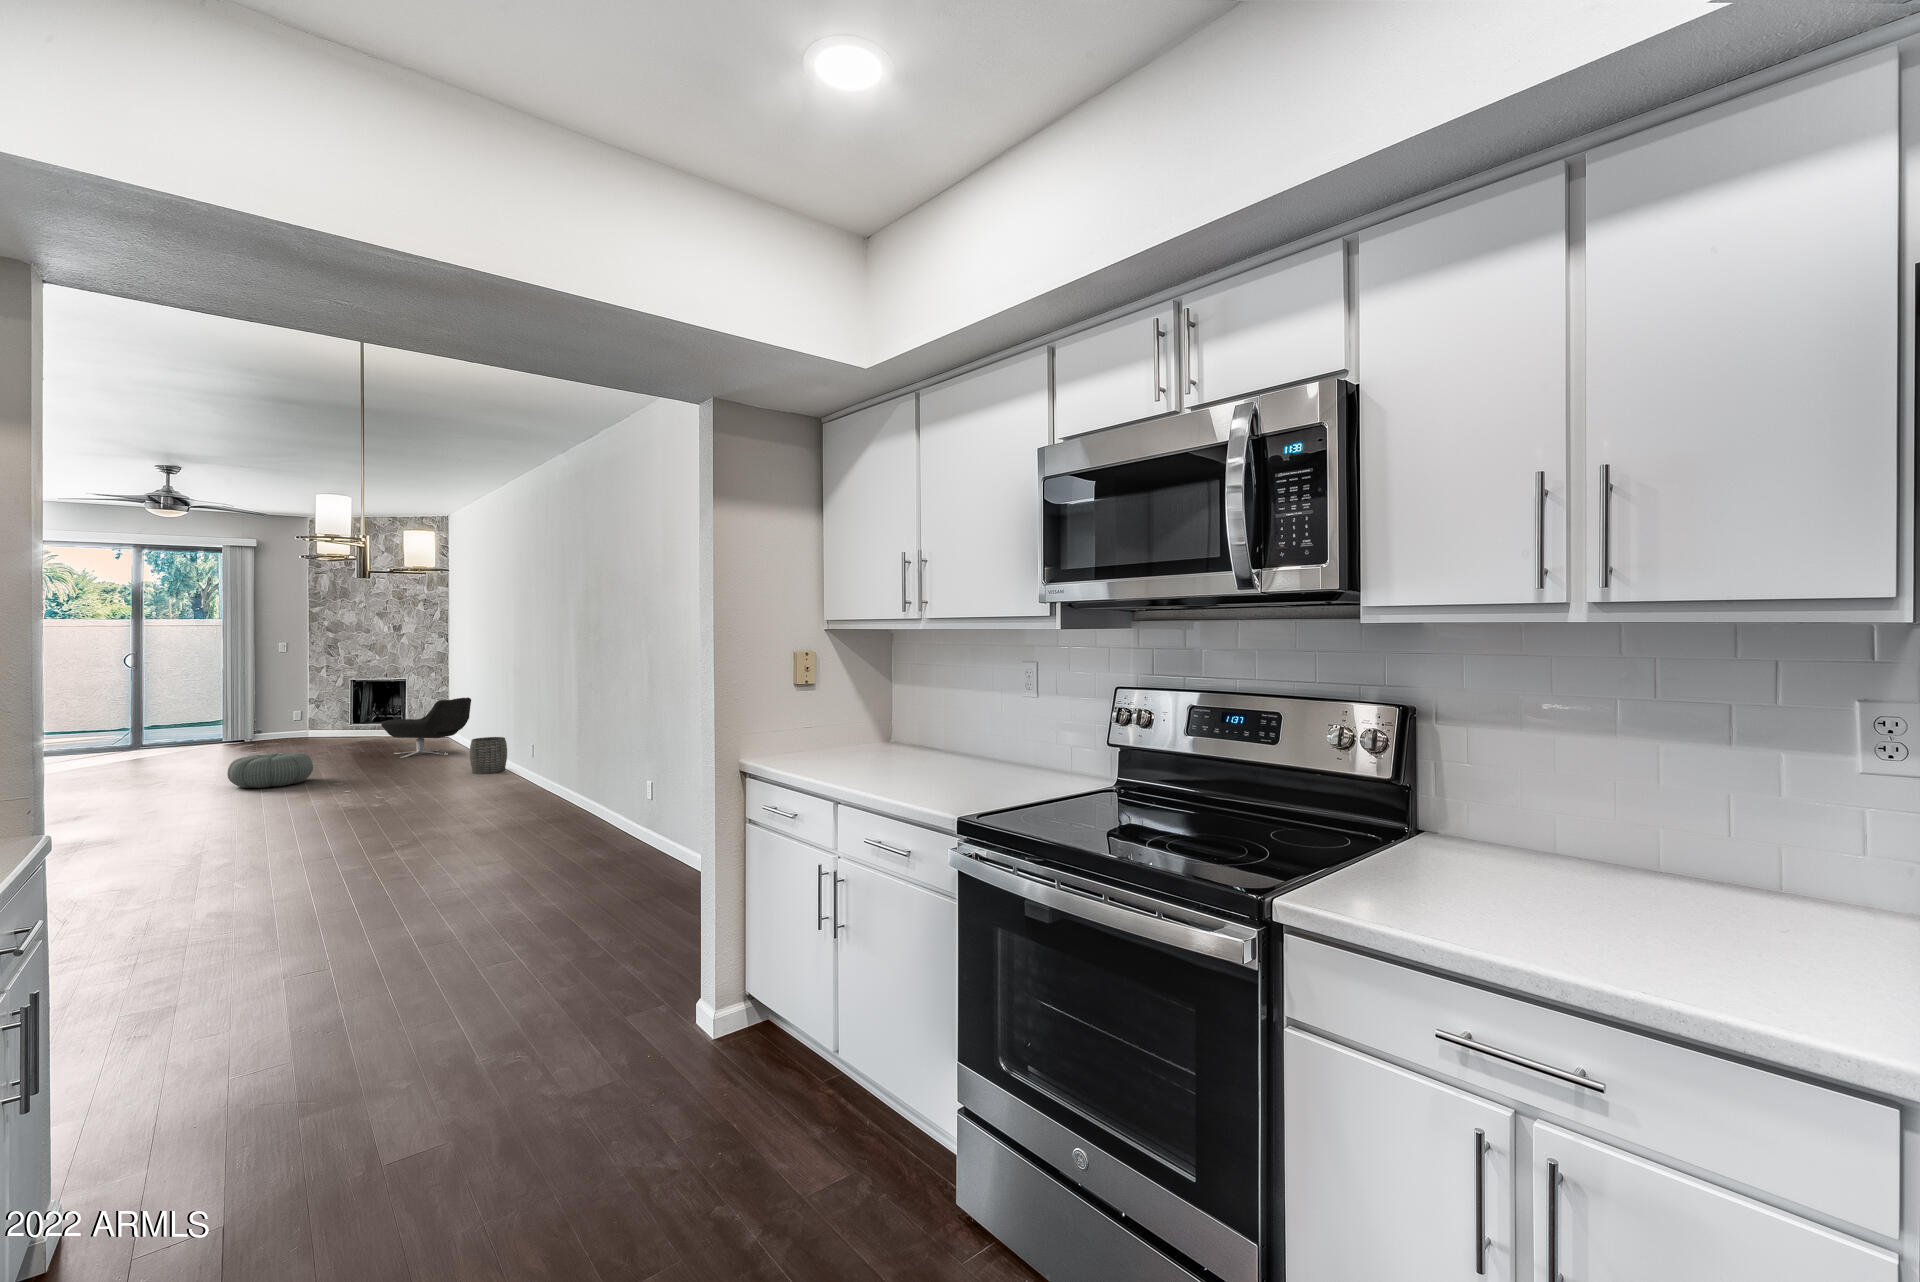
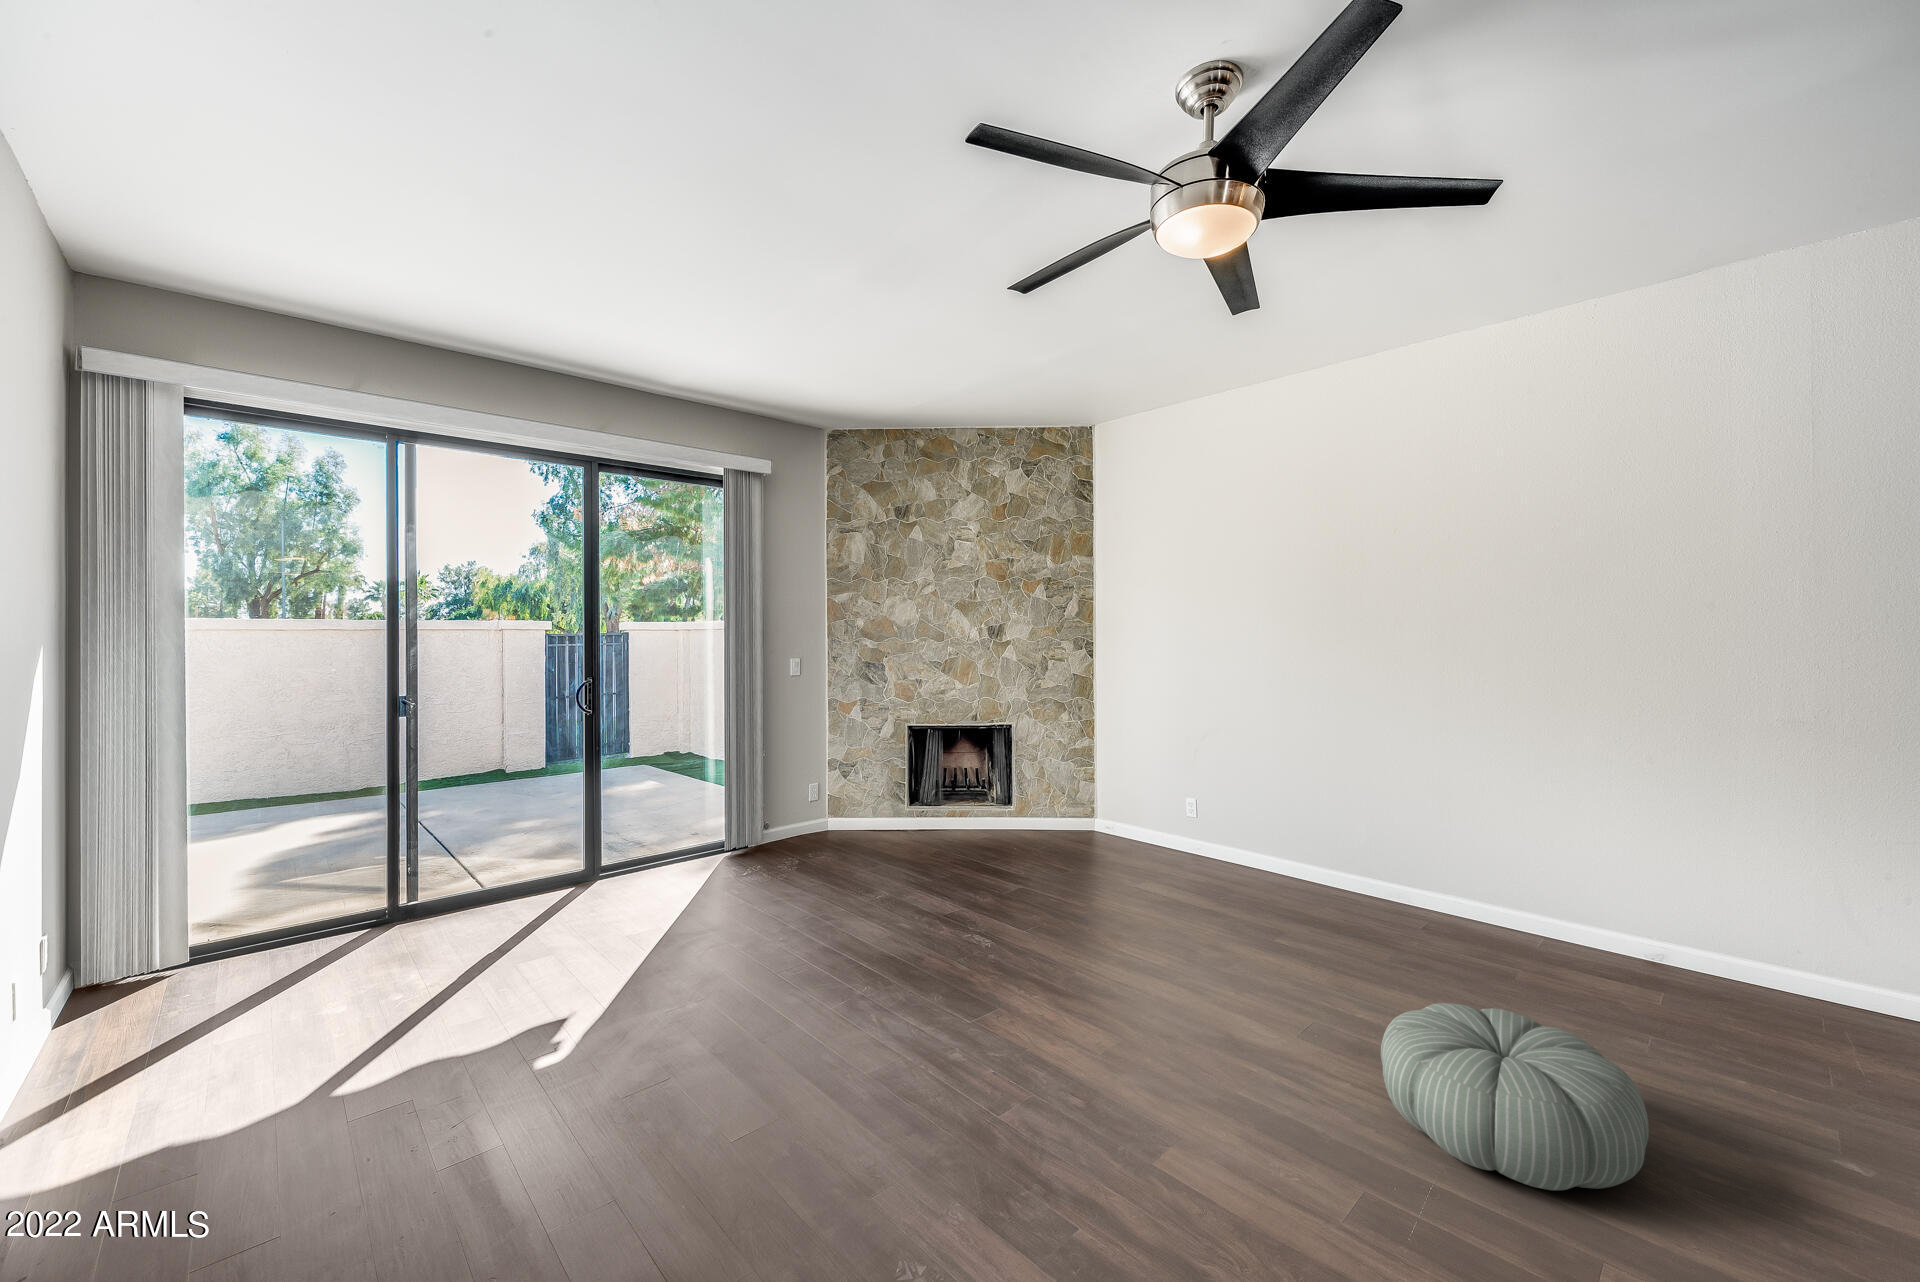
lounge chair: present [381,697,471,758] -> none [1207,775,1380,921]
woven basket: present [470,737,507,774] -> none [1716,904,1841,1021]

